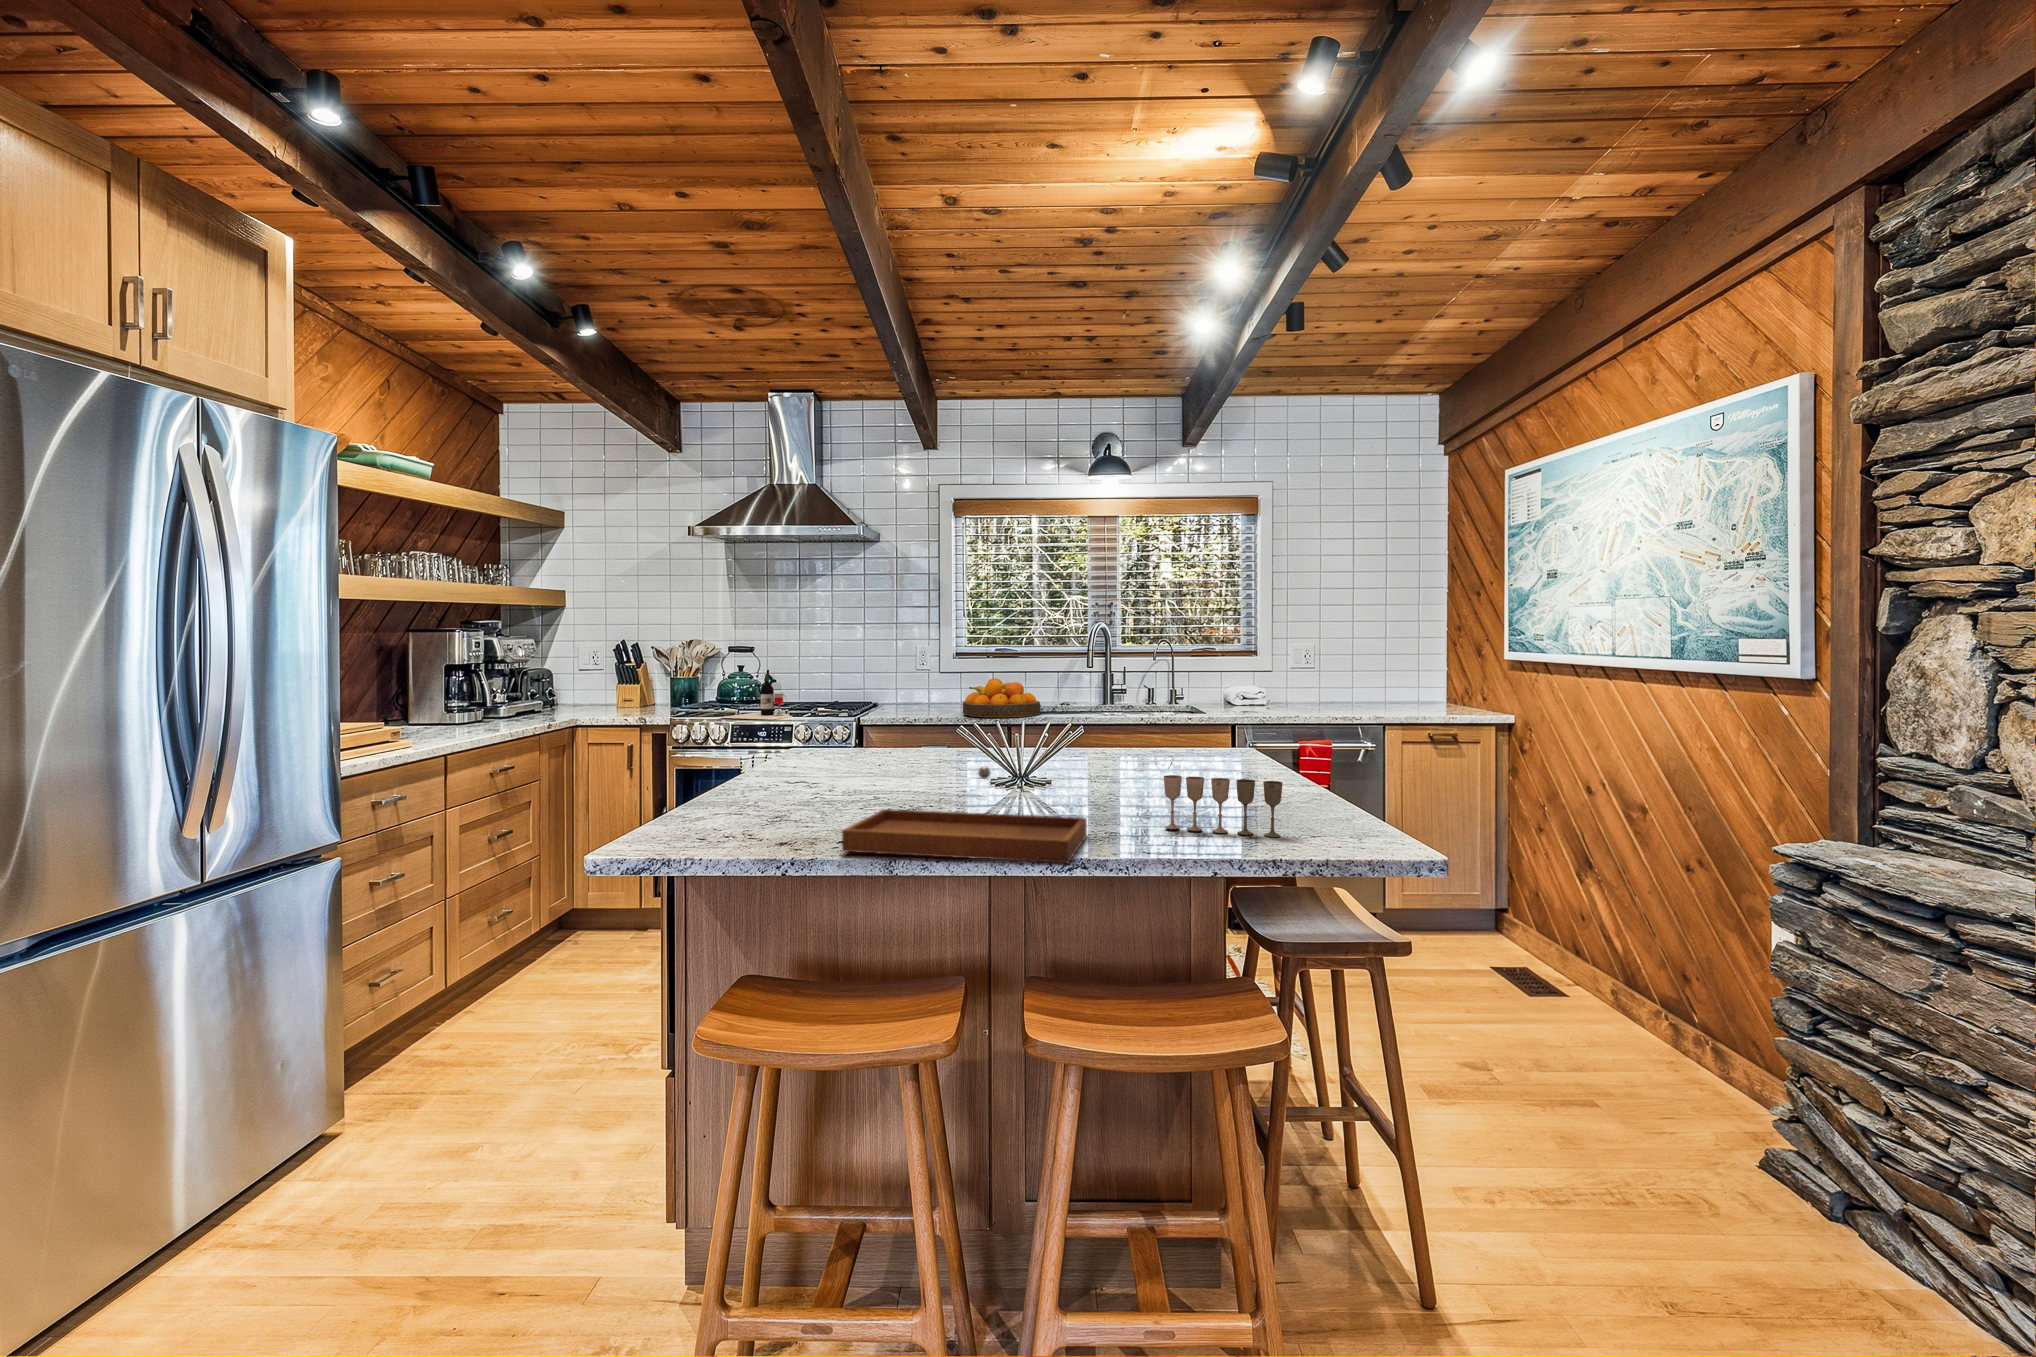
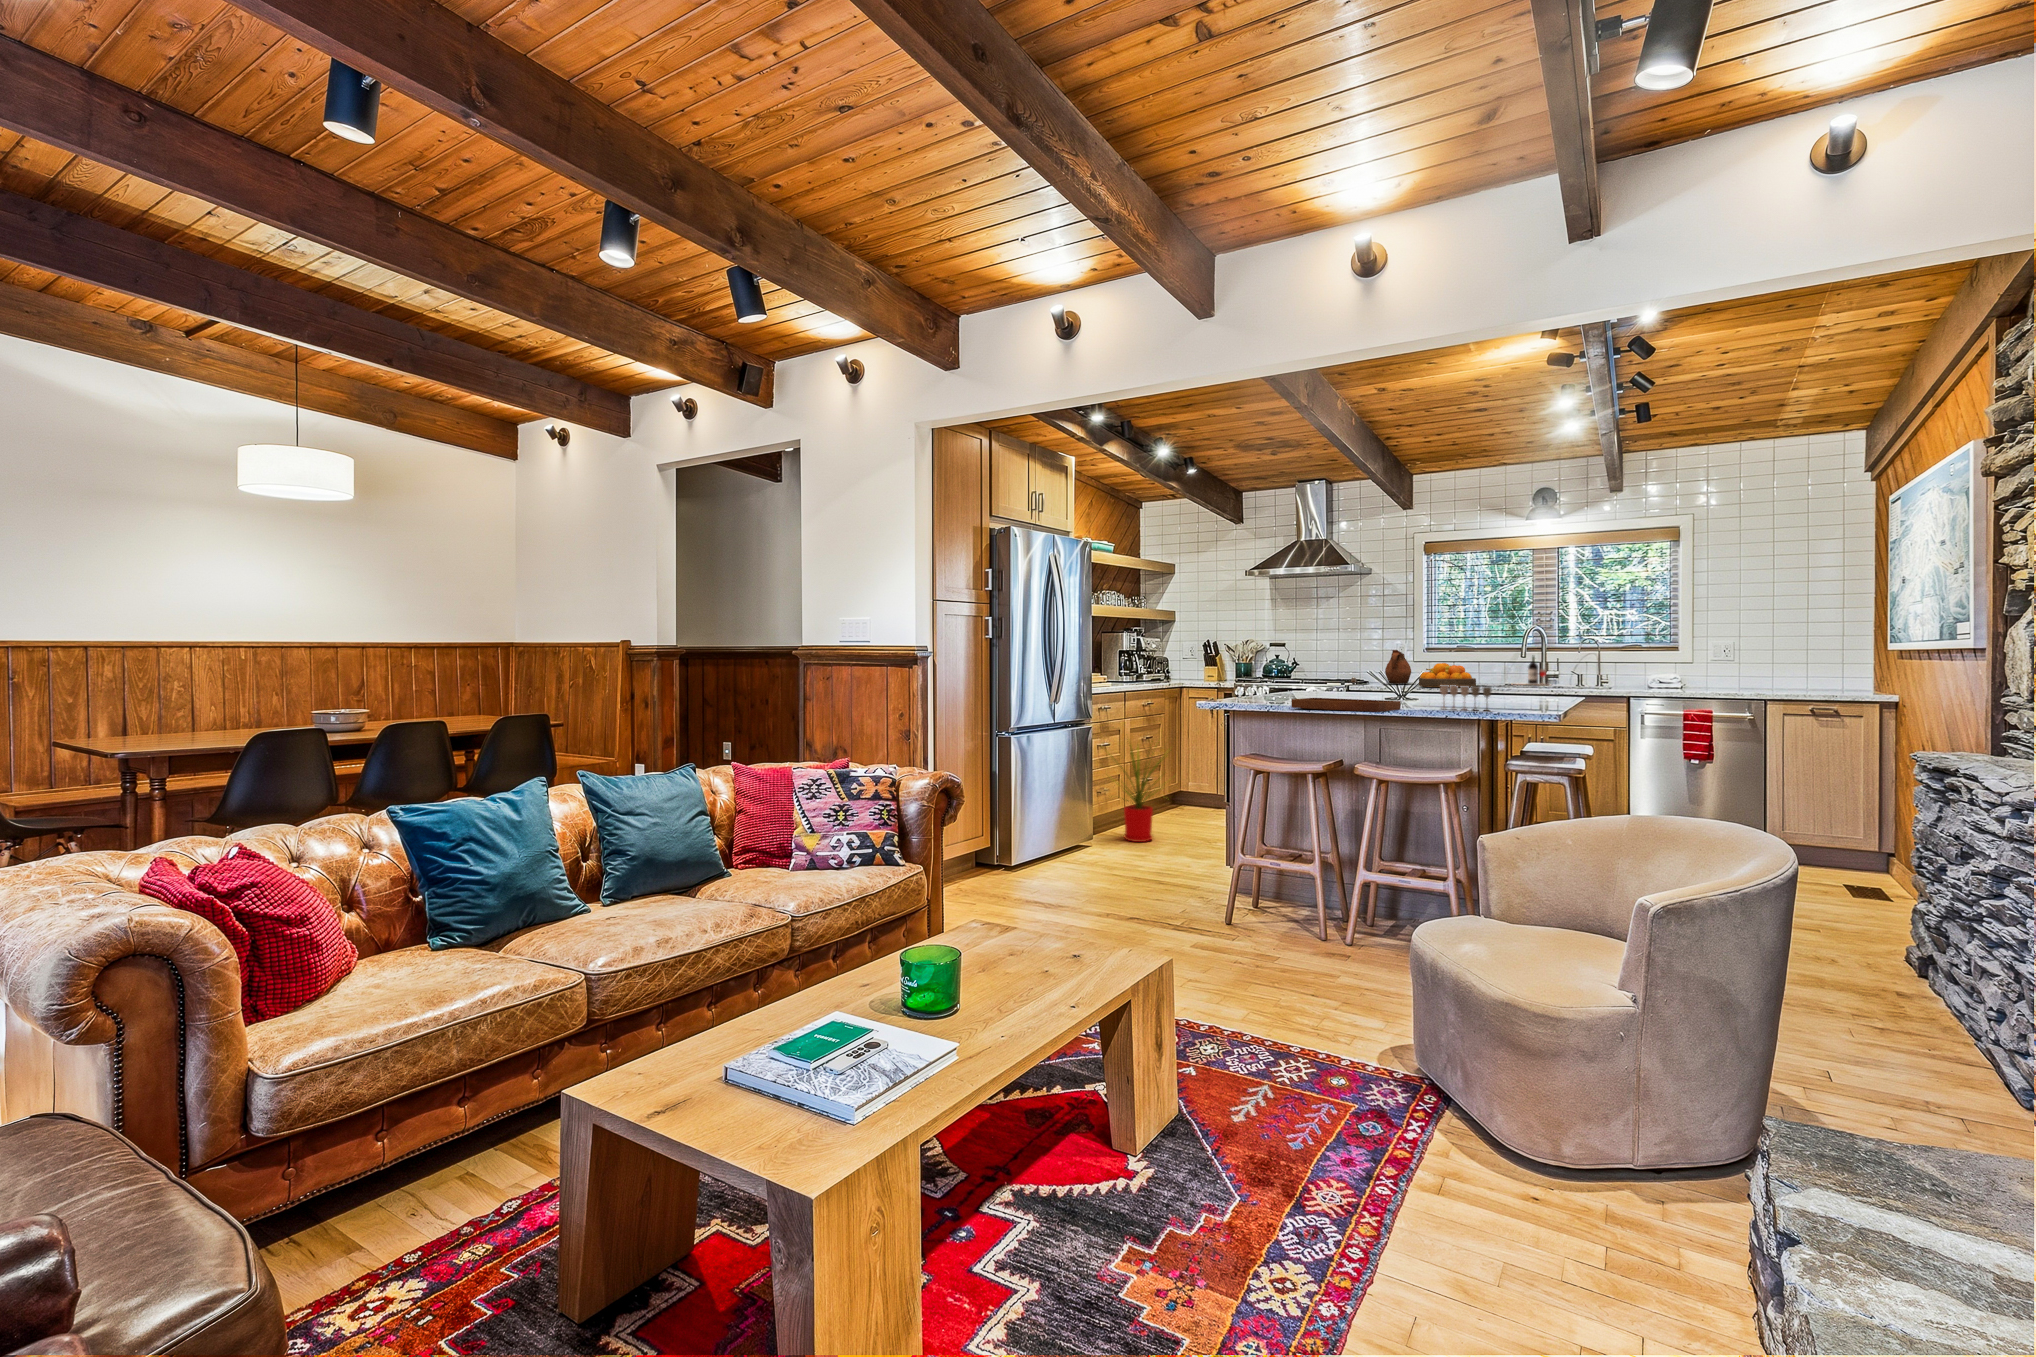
ceramic pitcher: none [899,657,948,708] -> present [1385,650,1412,684]
wine bottle: present [719,674,792,720] -> present [1526,656,1546,685]
house plant: none [379,842,562,1084] -> present [1109,742,1167,842]

